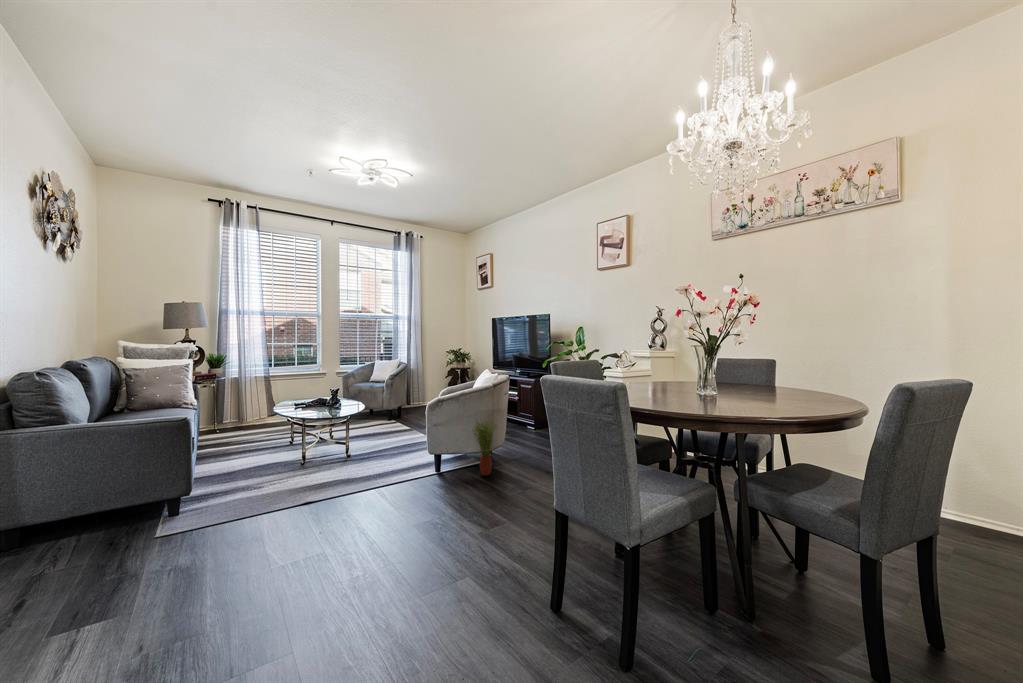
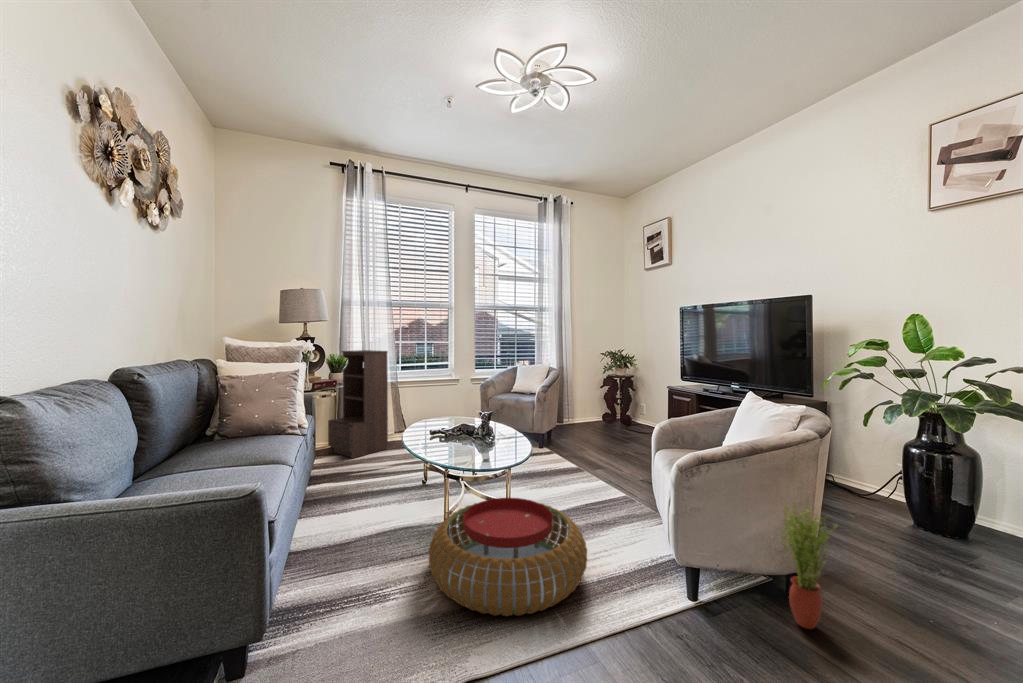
bookshelf: none [209,351,263,435] -> present [328,350,388,458]
pouf: none [290,435,387,486] -> present [429,498,587,616]

